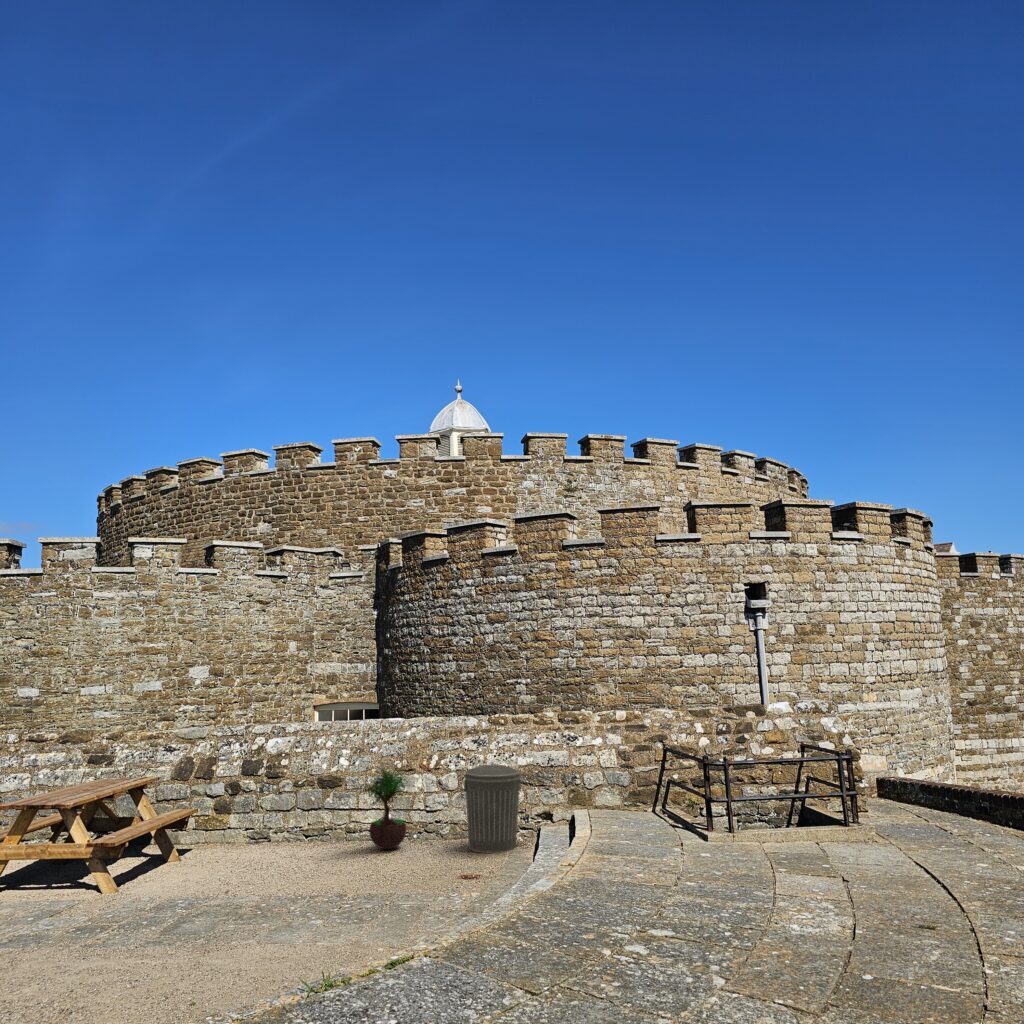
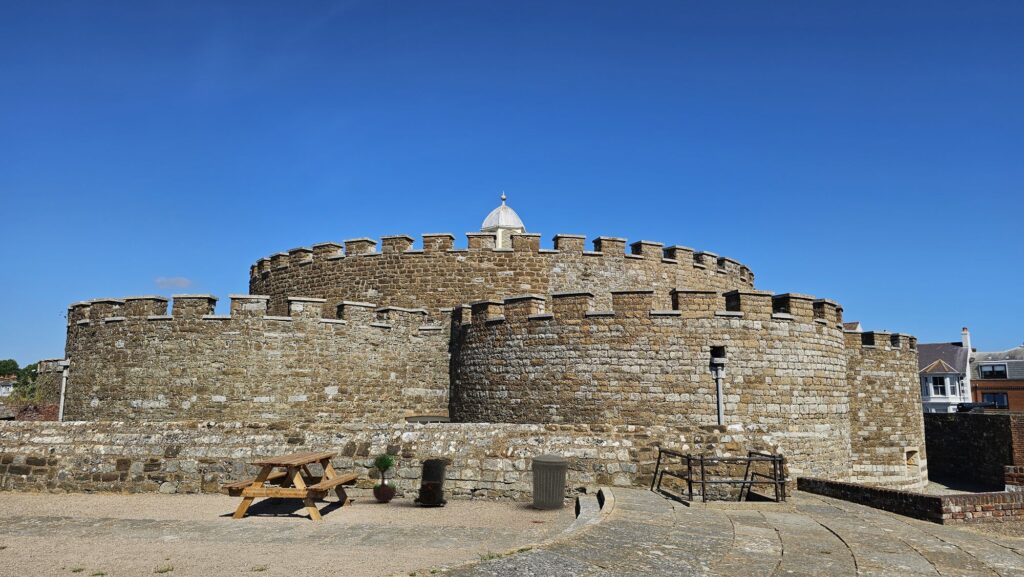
potted tree: present [363,767,407,849] -> present [370,453,396,502]
backpack: none [280,781,334,856] -> present [414,459,447,506]

